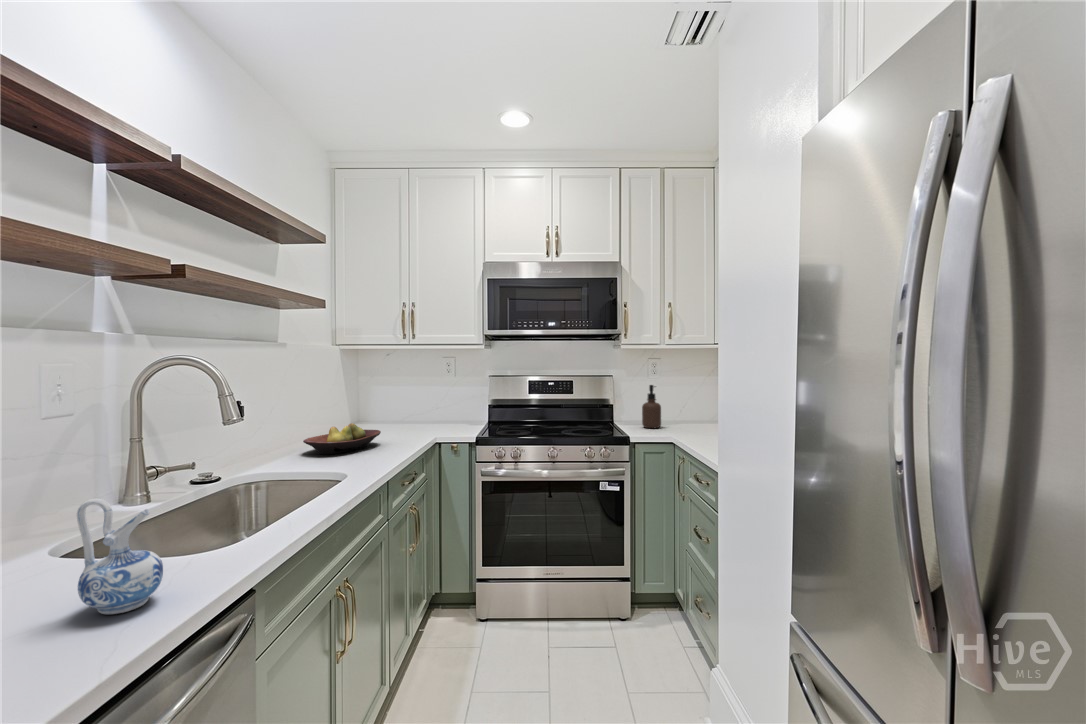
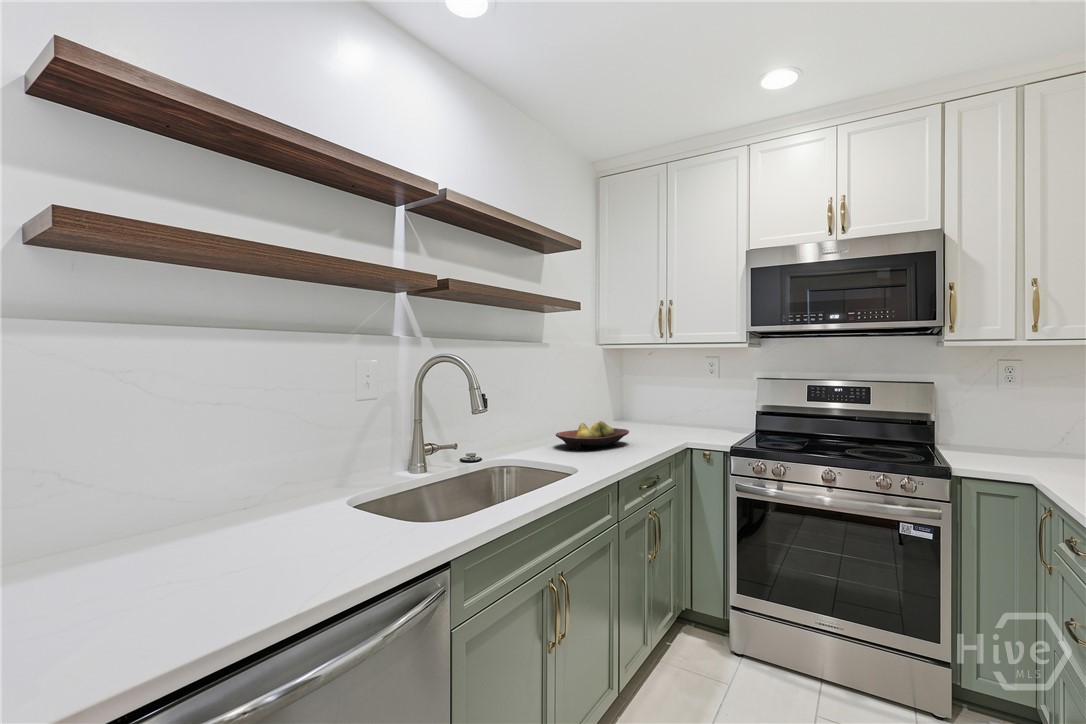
soap dispenser: present [642,385,661,428] -> none [981,398,1015,459]
ceramic pitcher: present [77,498,163,614] -> none [323,465,380,560]

